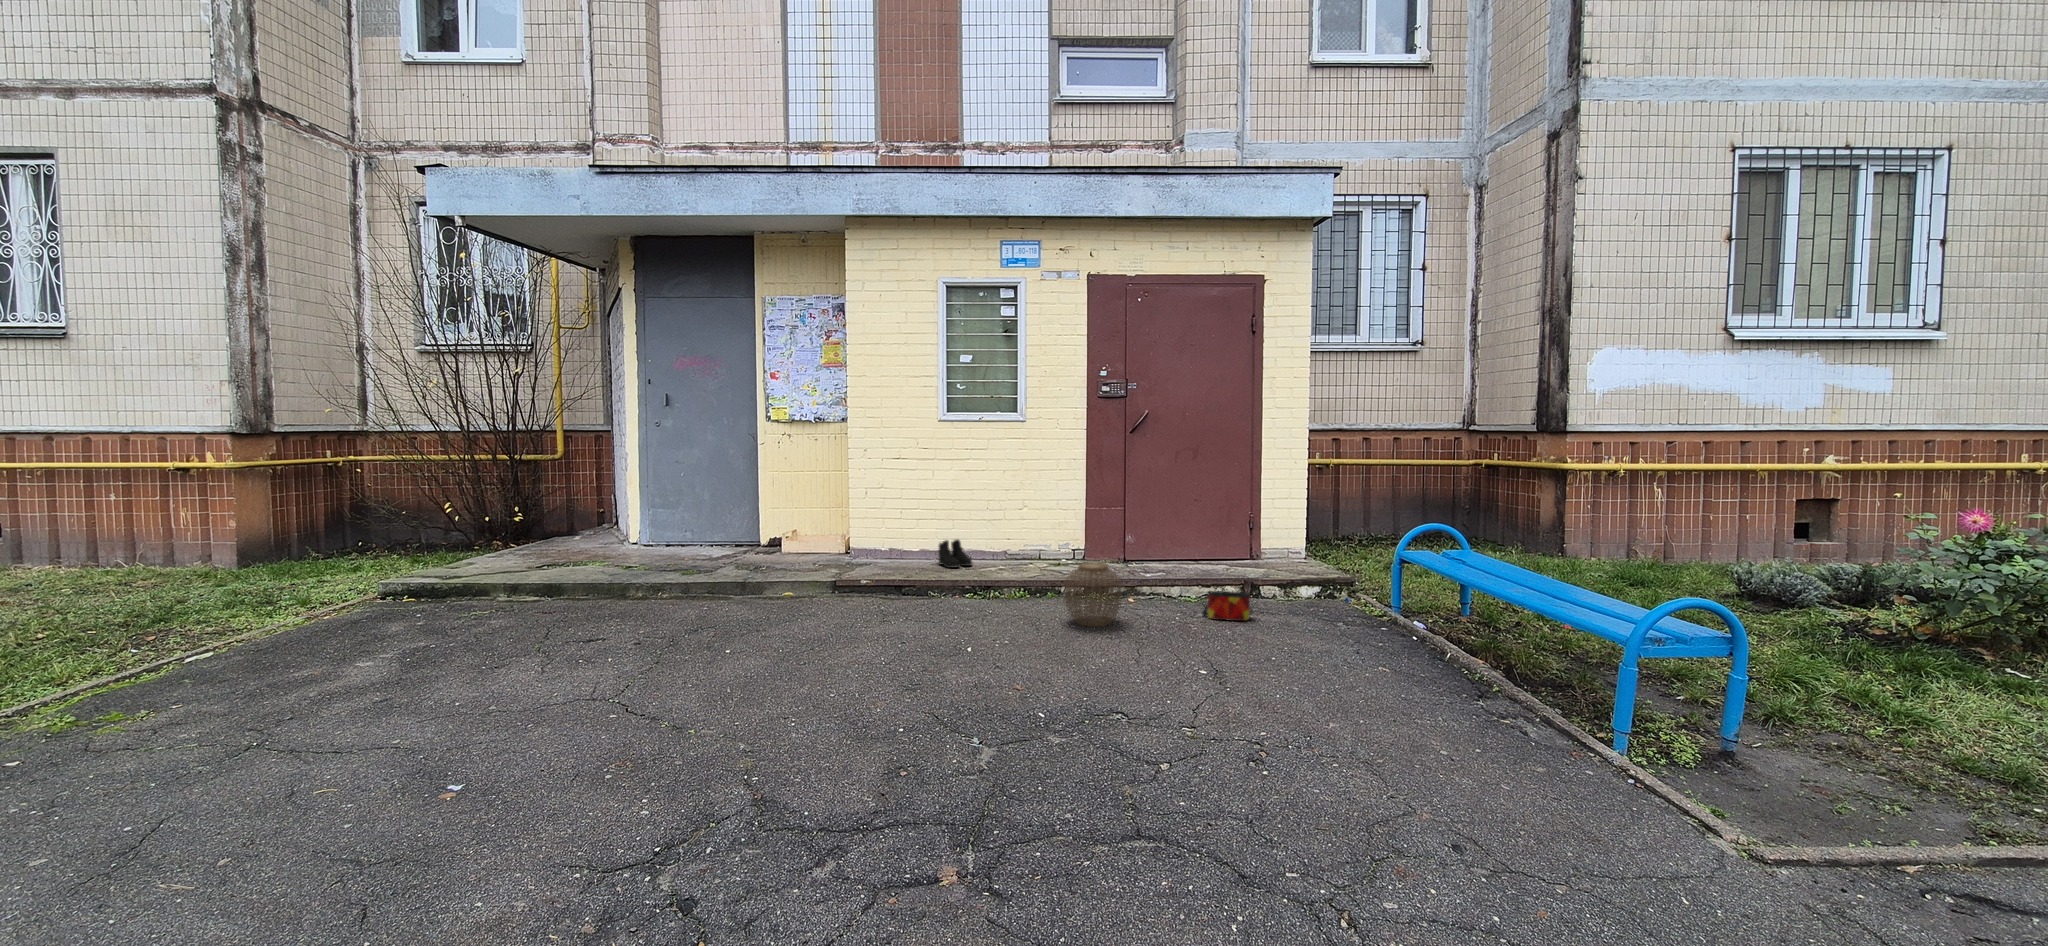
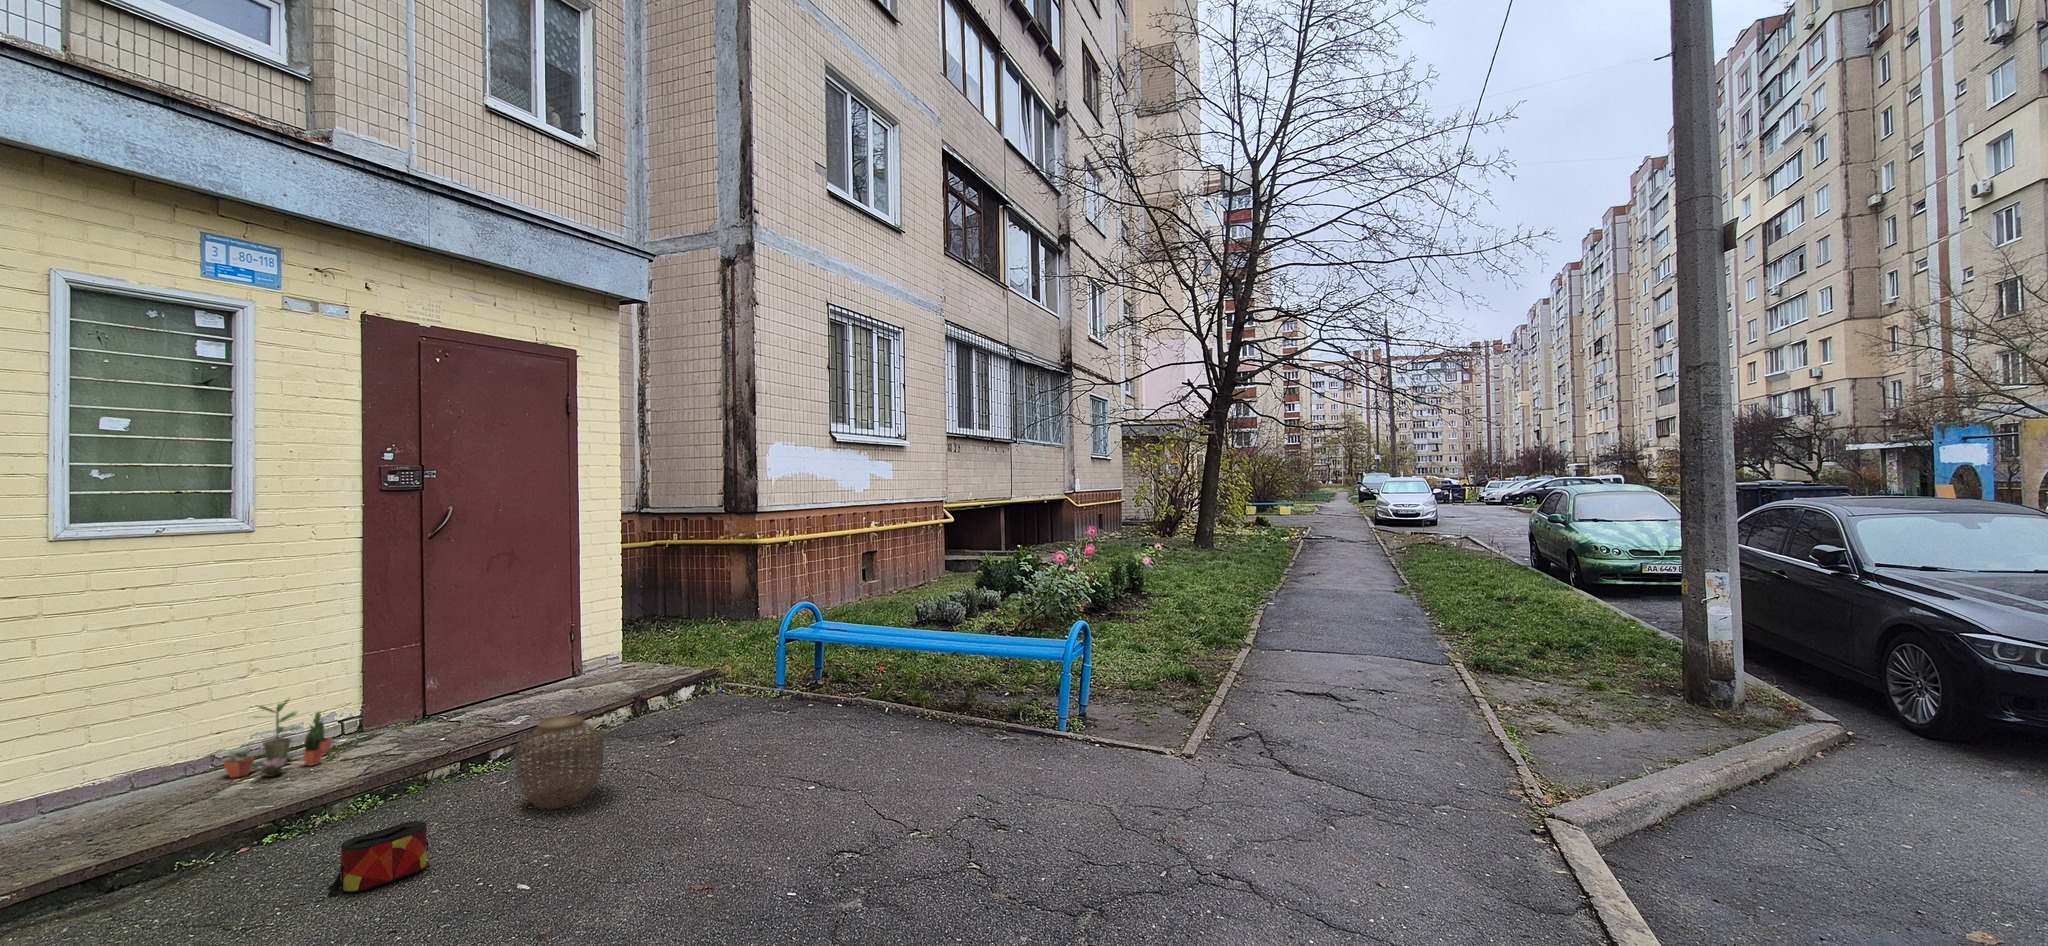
potted plant: none [997,525,1052,569] -> present [223,699,333,778]
boots: present [938,539,972,568] -> none [70,756,174,815]
bag: present [1203,591,1252,621] -> present [328,821,428,893]

